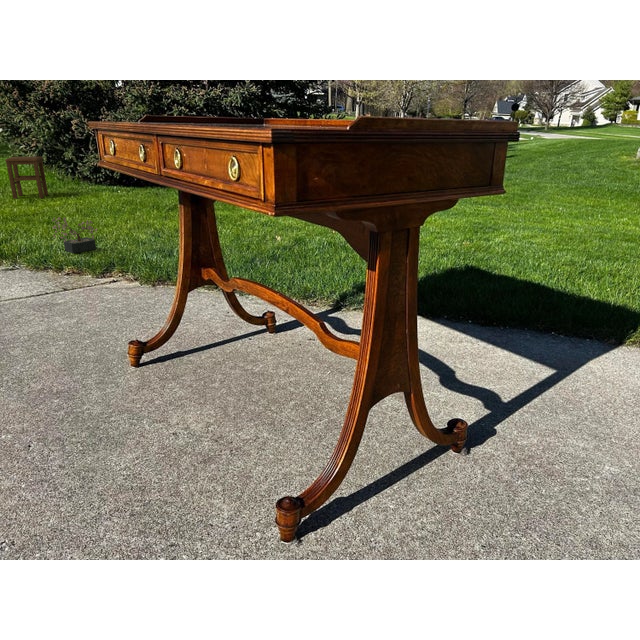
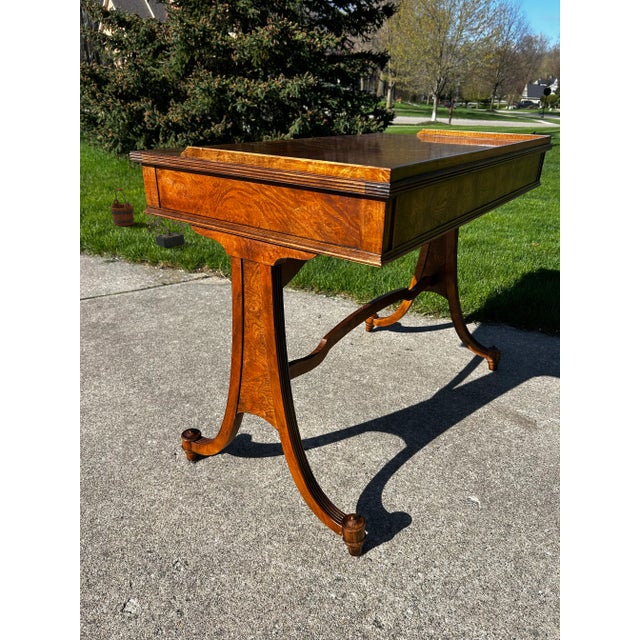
stool: present [5,156,48,199] -> none [88,147,125,187]
wooden bucket: none [19,194,46,235] -> present [110,188,134,226]

